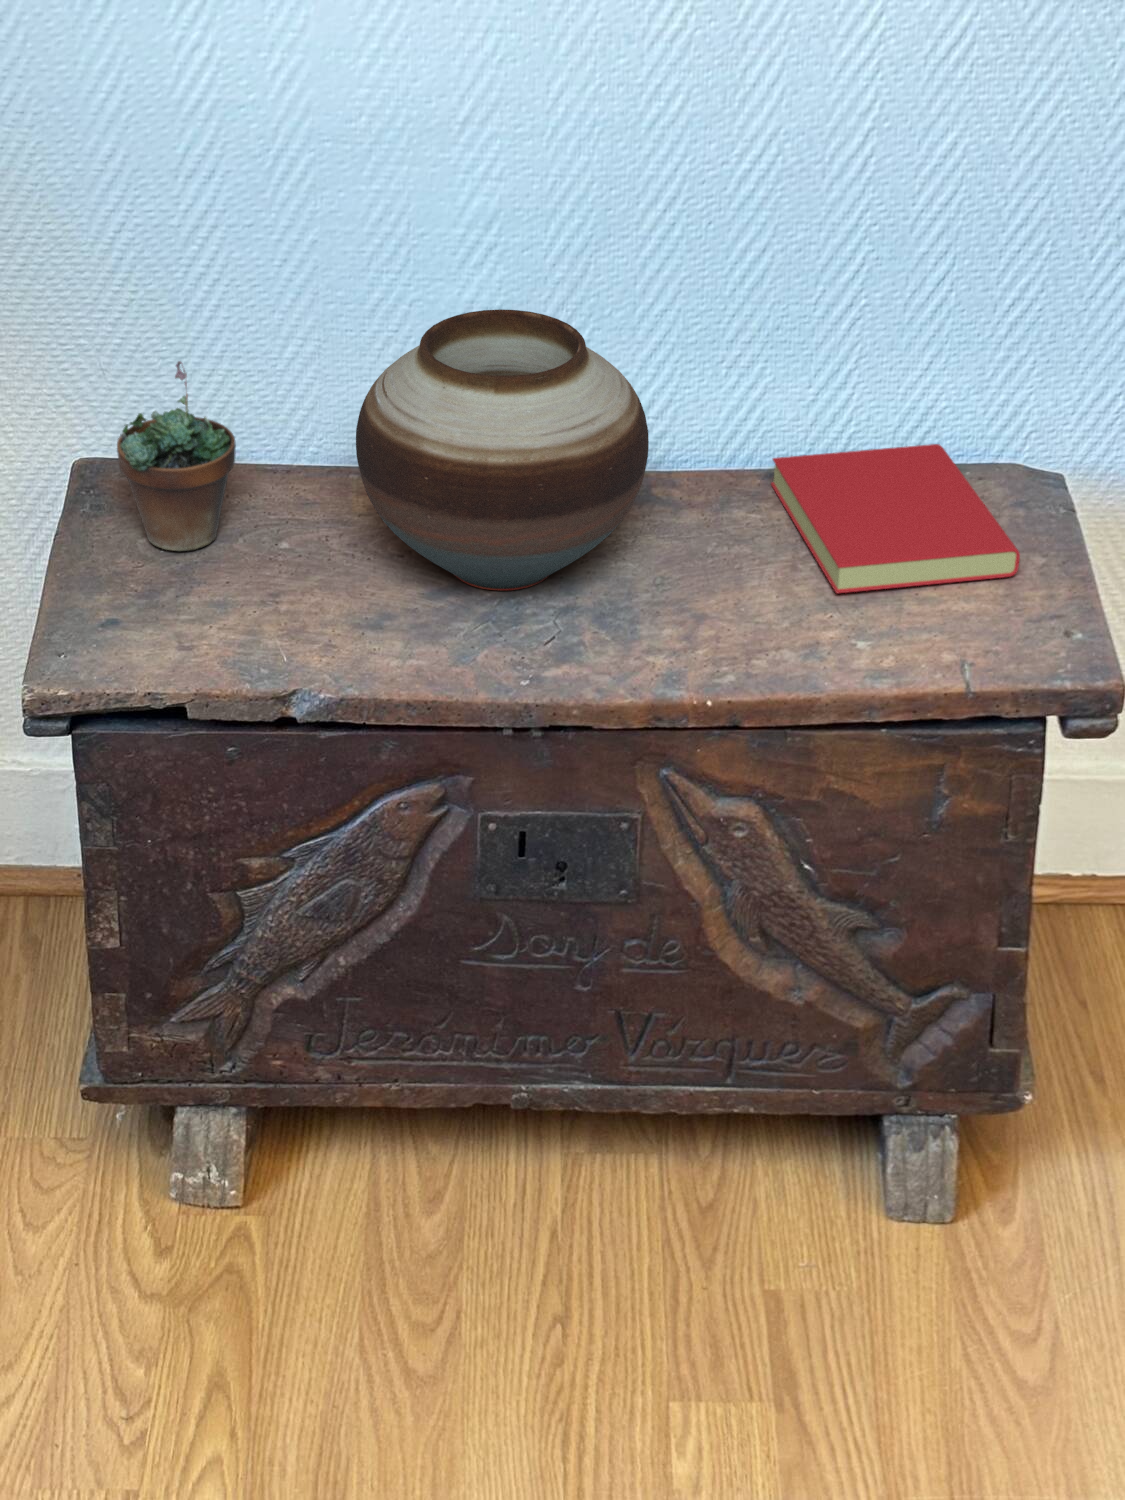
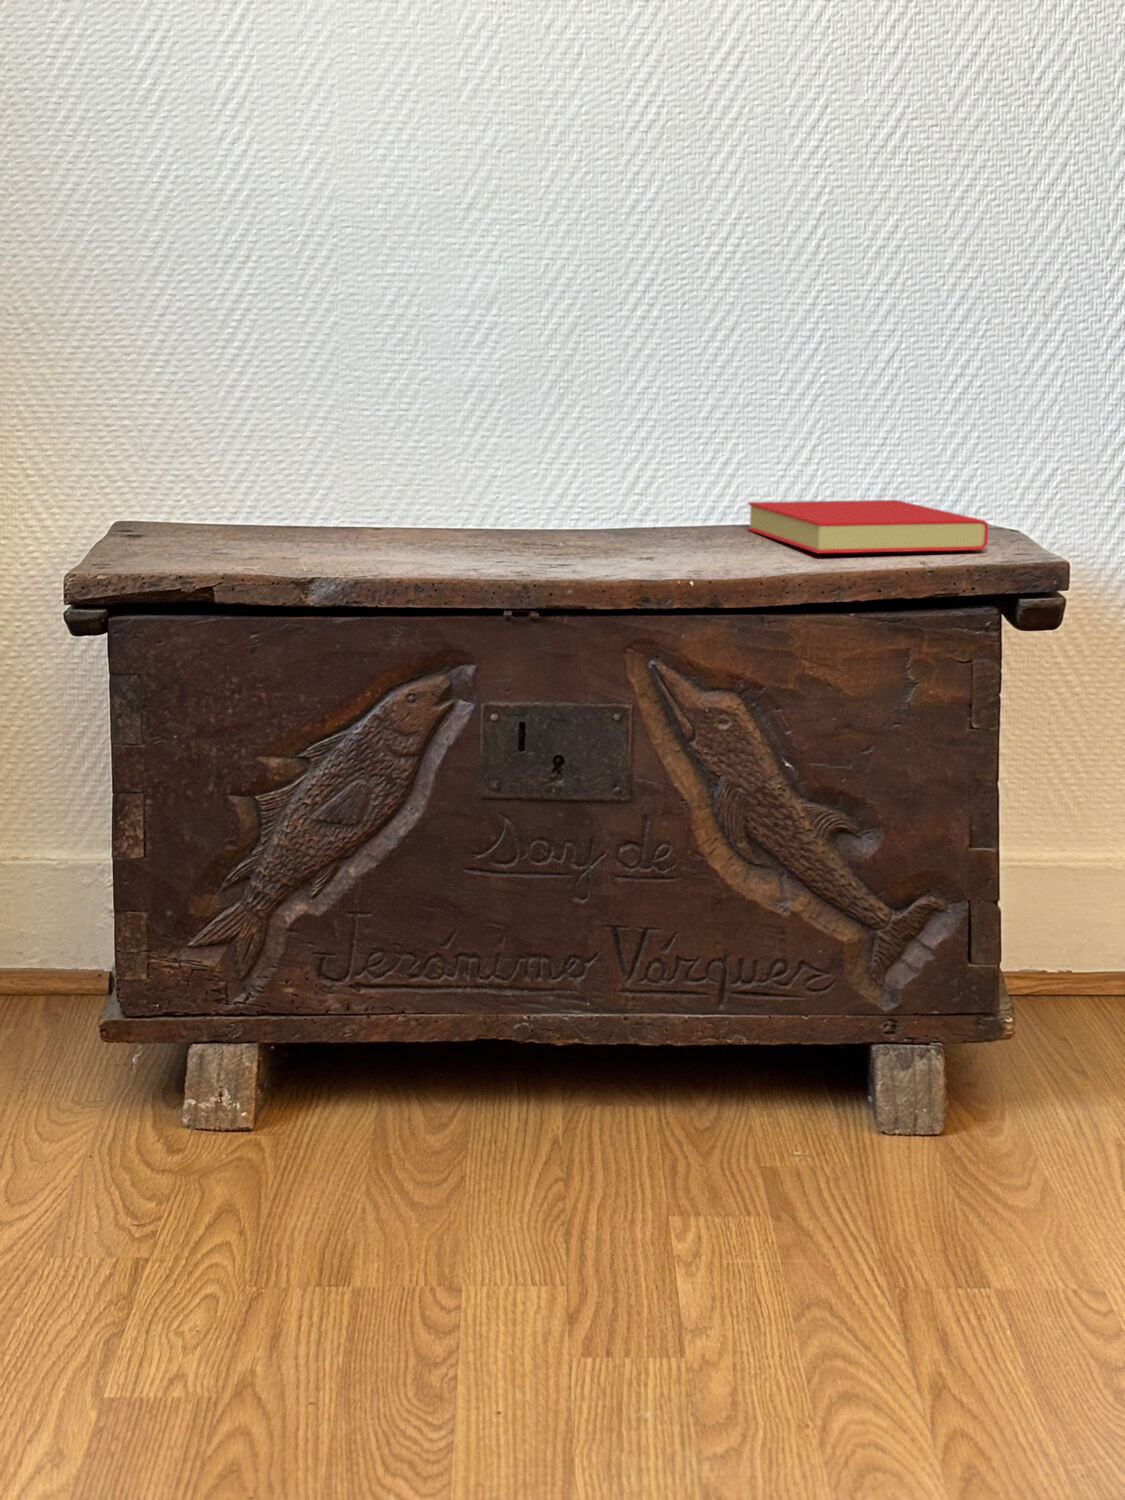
vase: present [356,309,649,591] -> none [362,315,635,556]
succulent plant: present [117,361,236,551] -> none [142,363,253,548]

